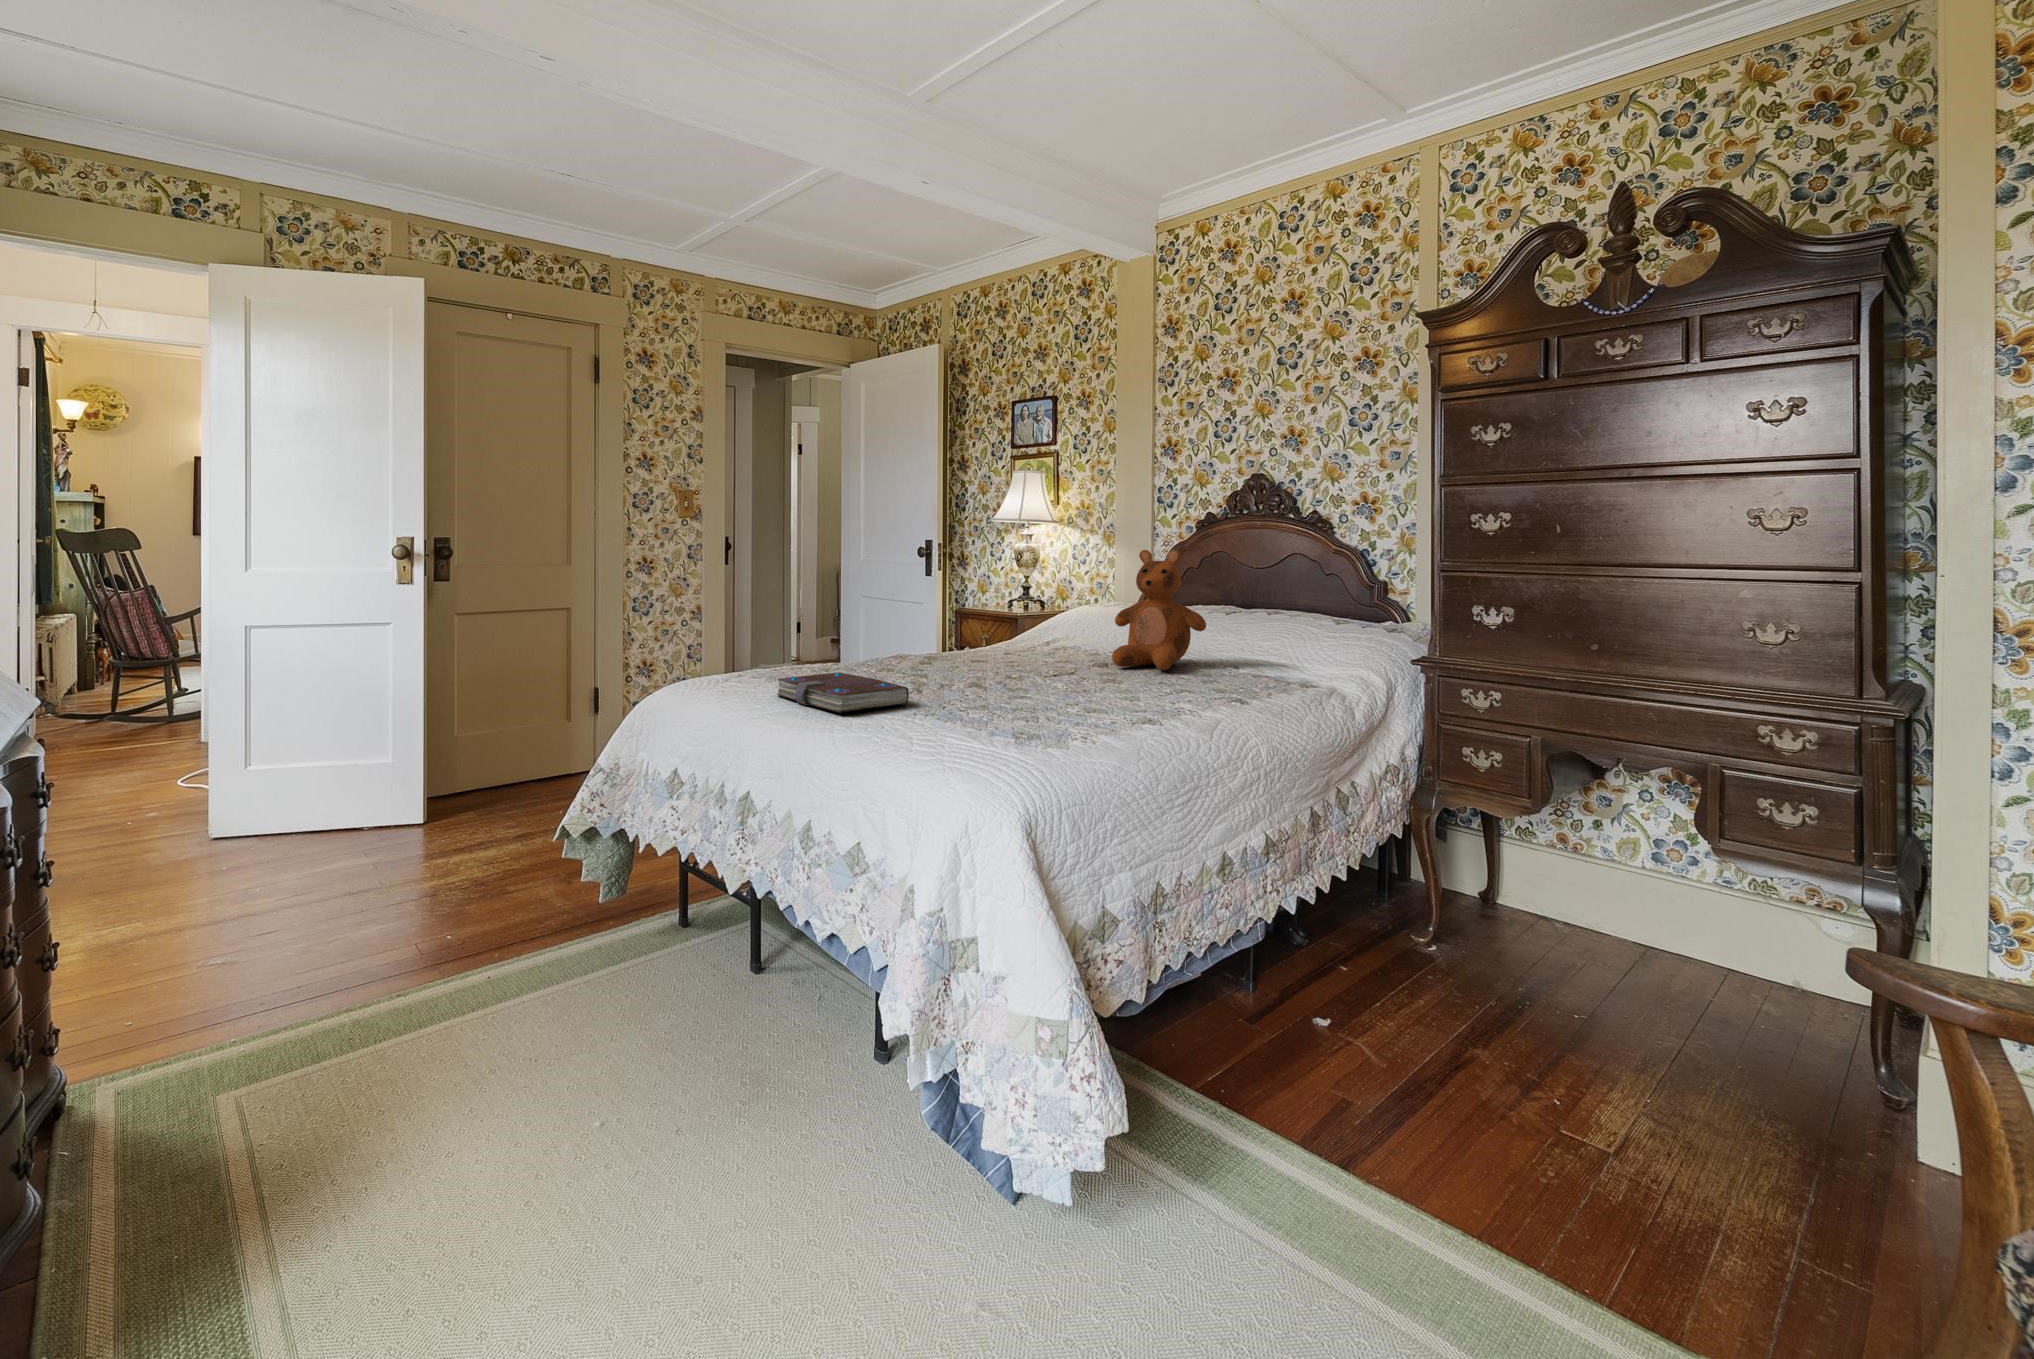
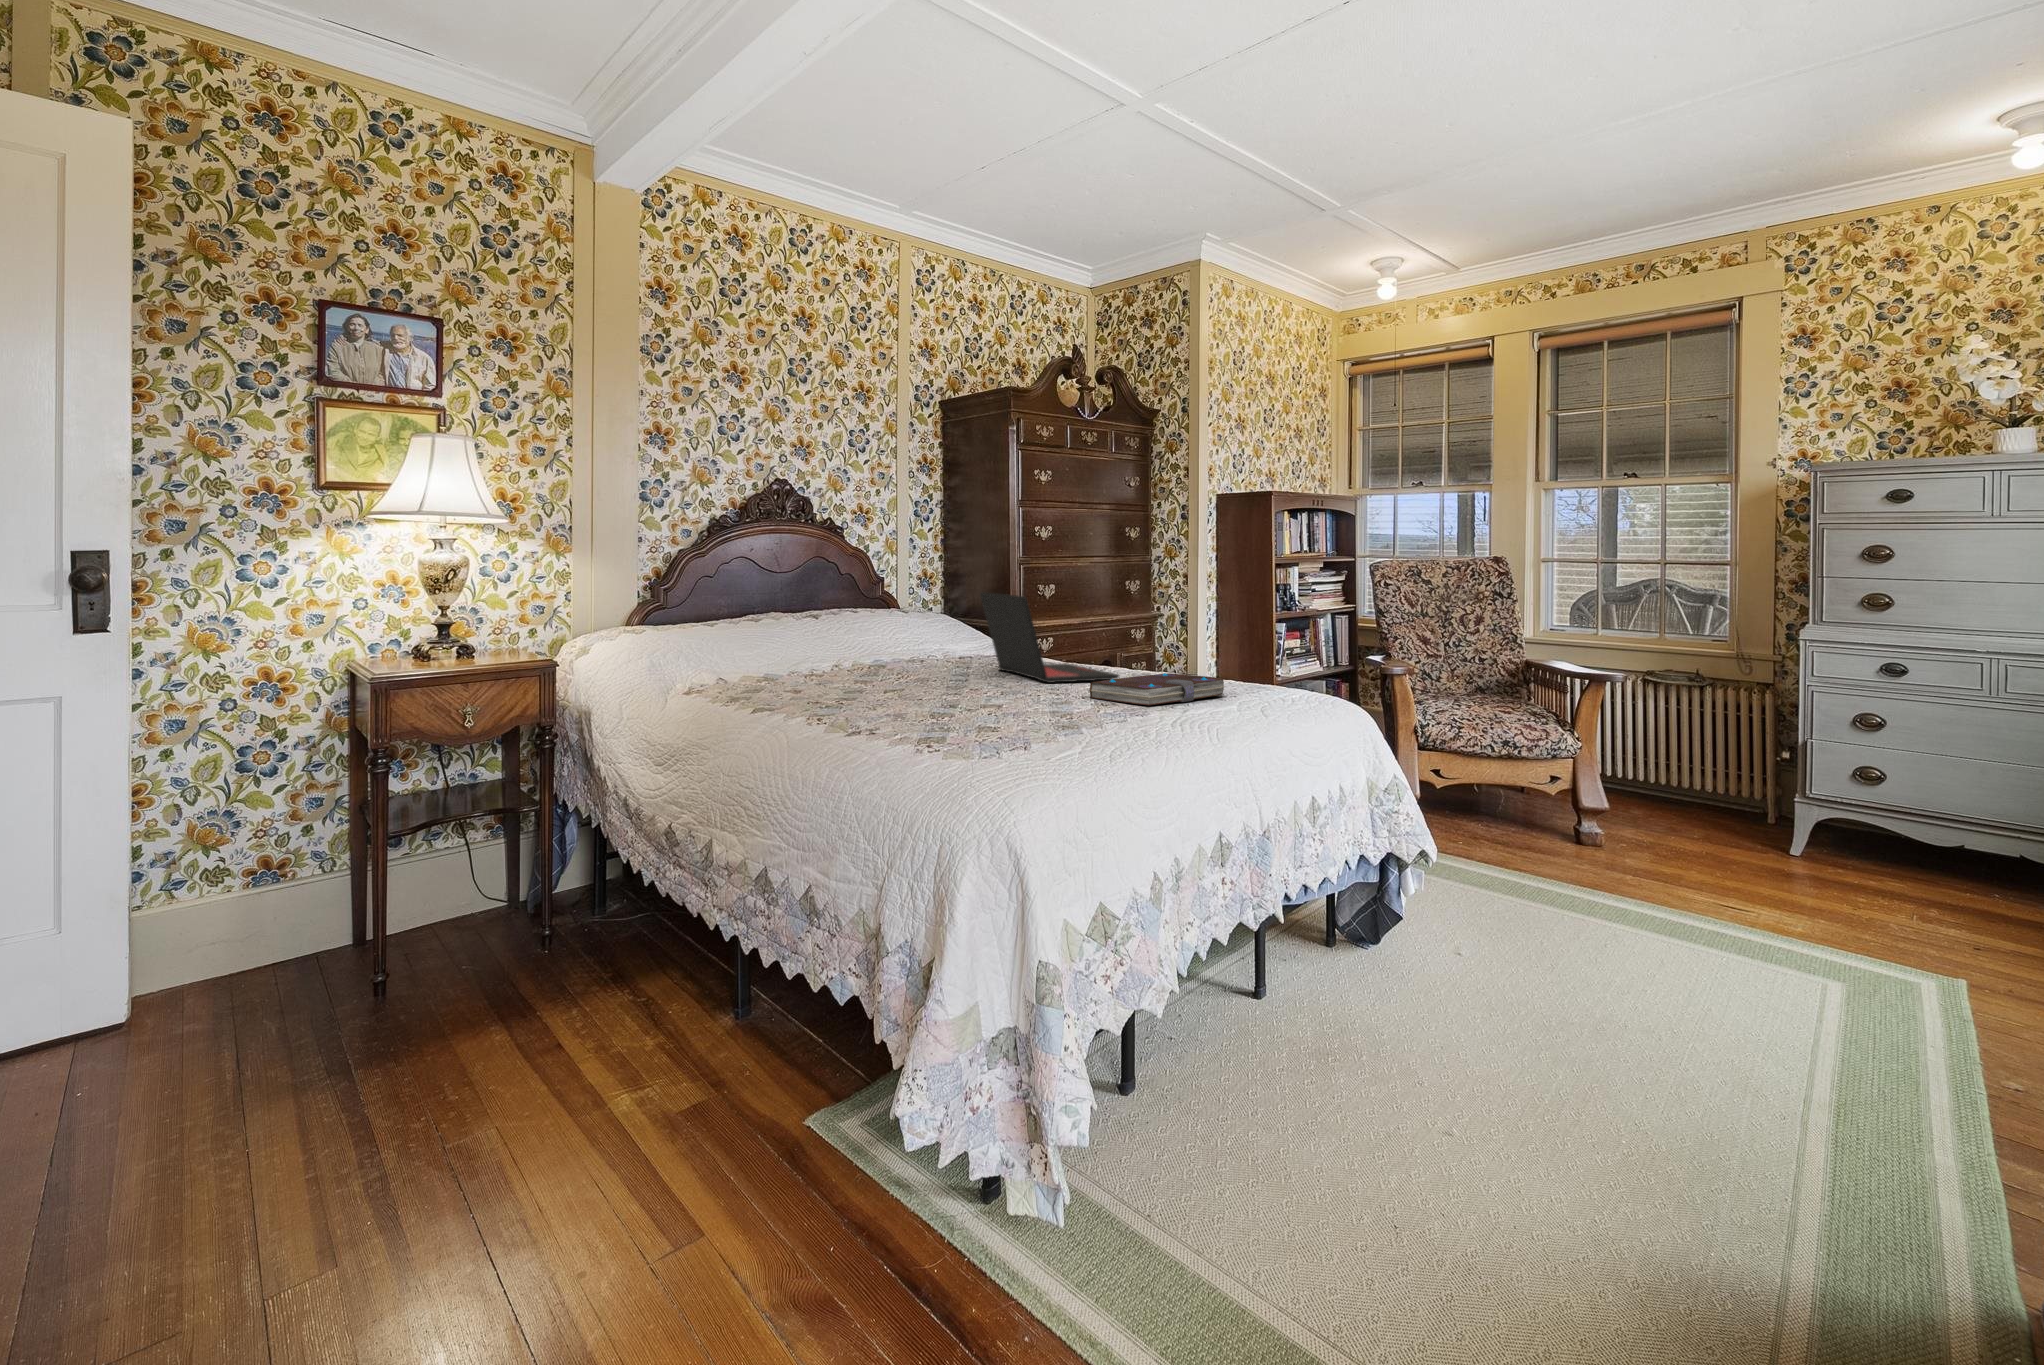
teddy bear: present [1112,550,1206,670] -> none [902,553,985,662]
laptop: none [945,591,1103,694] -> present [980,592,1119,683]

